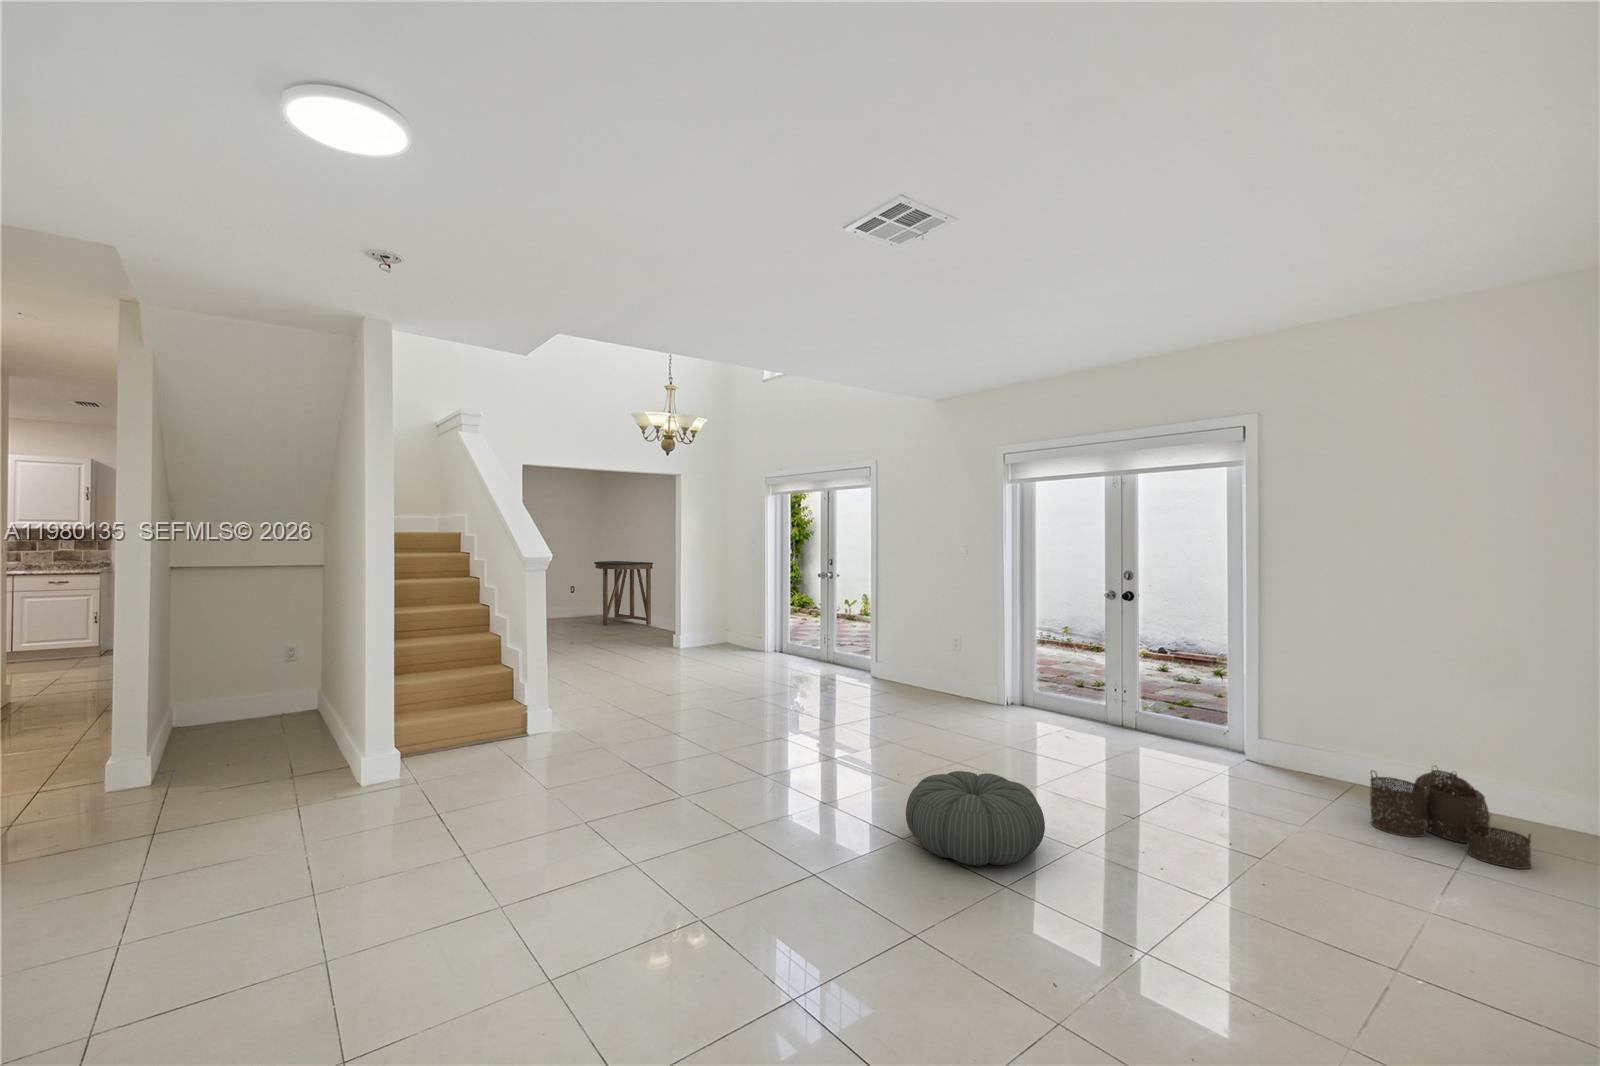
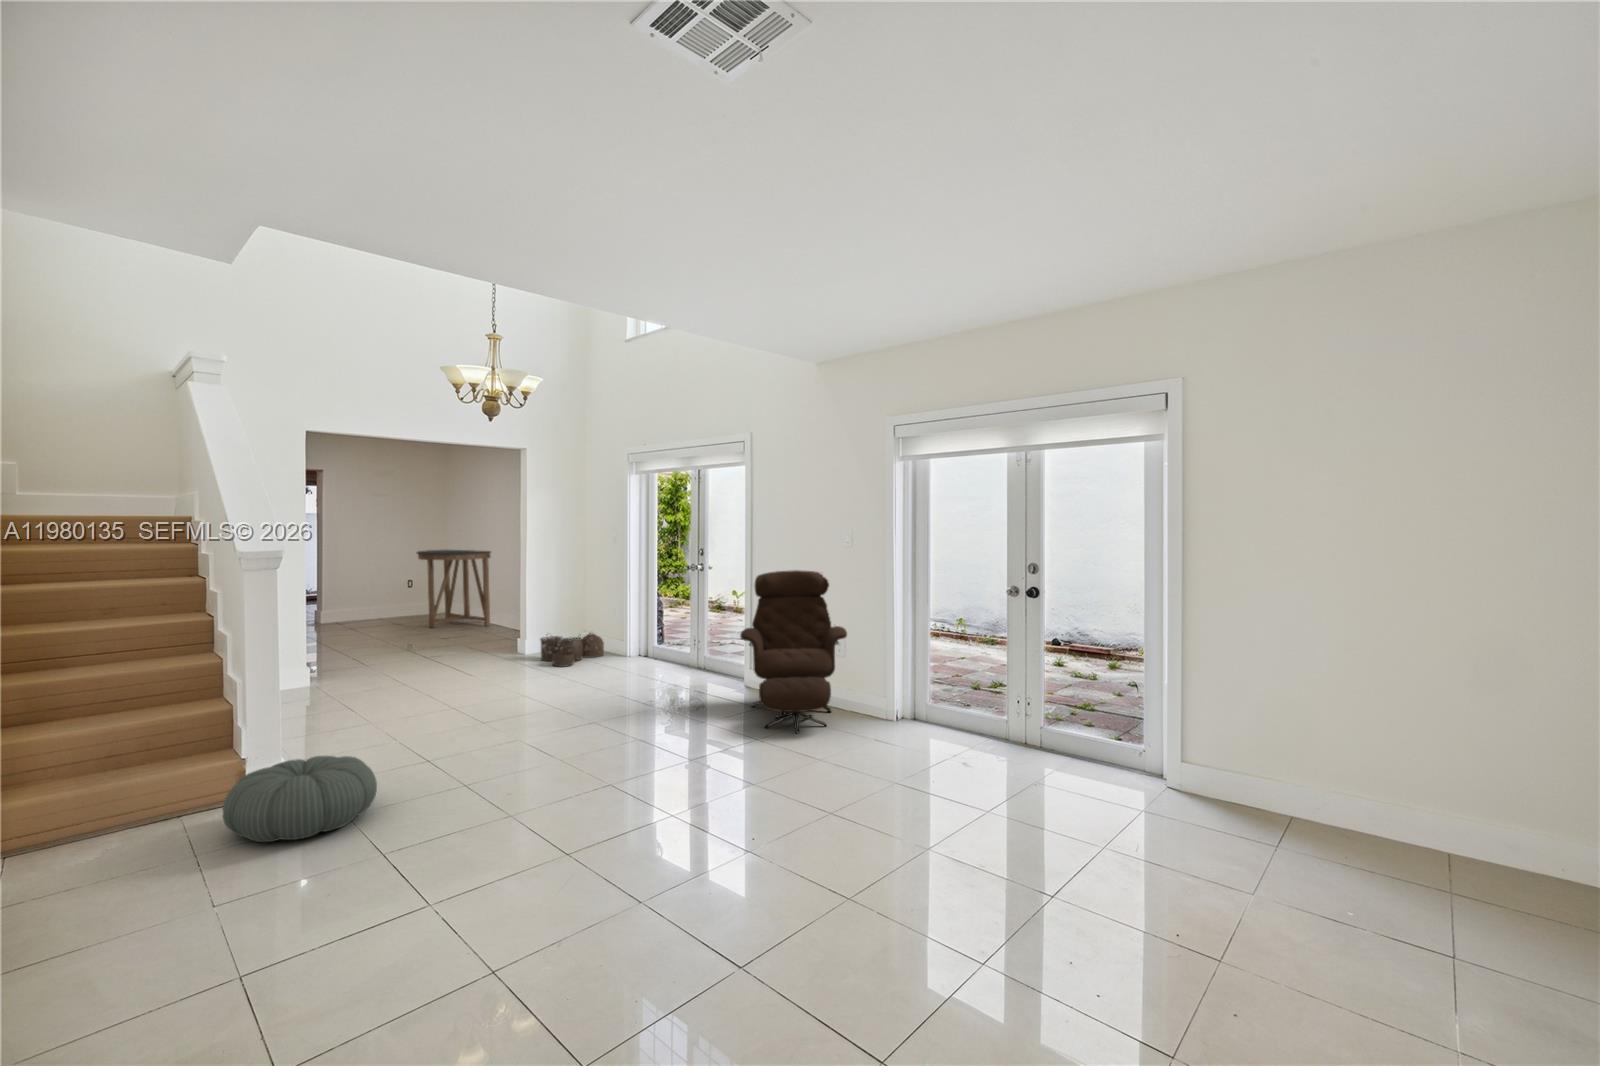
lounge chair: none [869,581,963,719] -> present [740,570,847,733]
woven basket: present [1370,766,1531,869] -> present [540,633,604,667]
pouf: present [906,771,1045,866] -> present [223,756,377,842]

